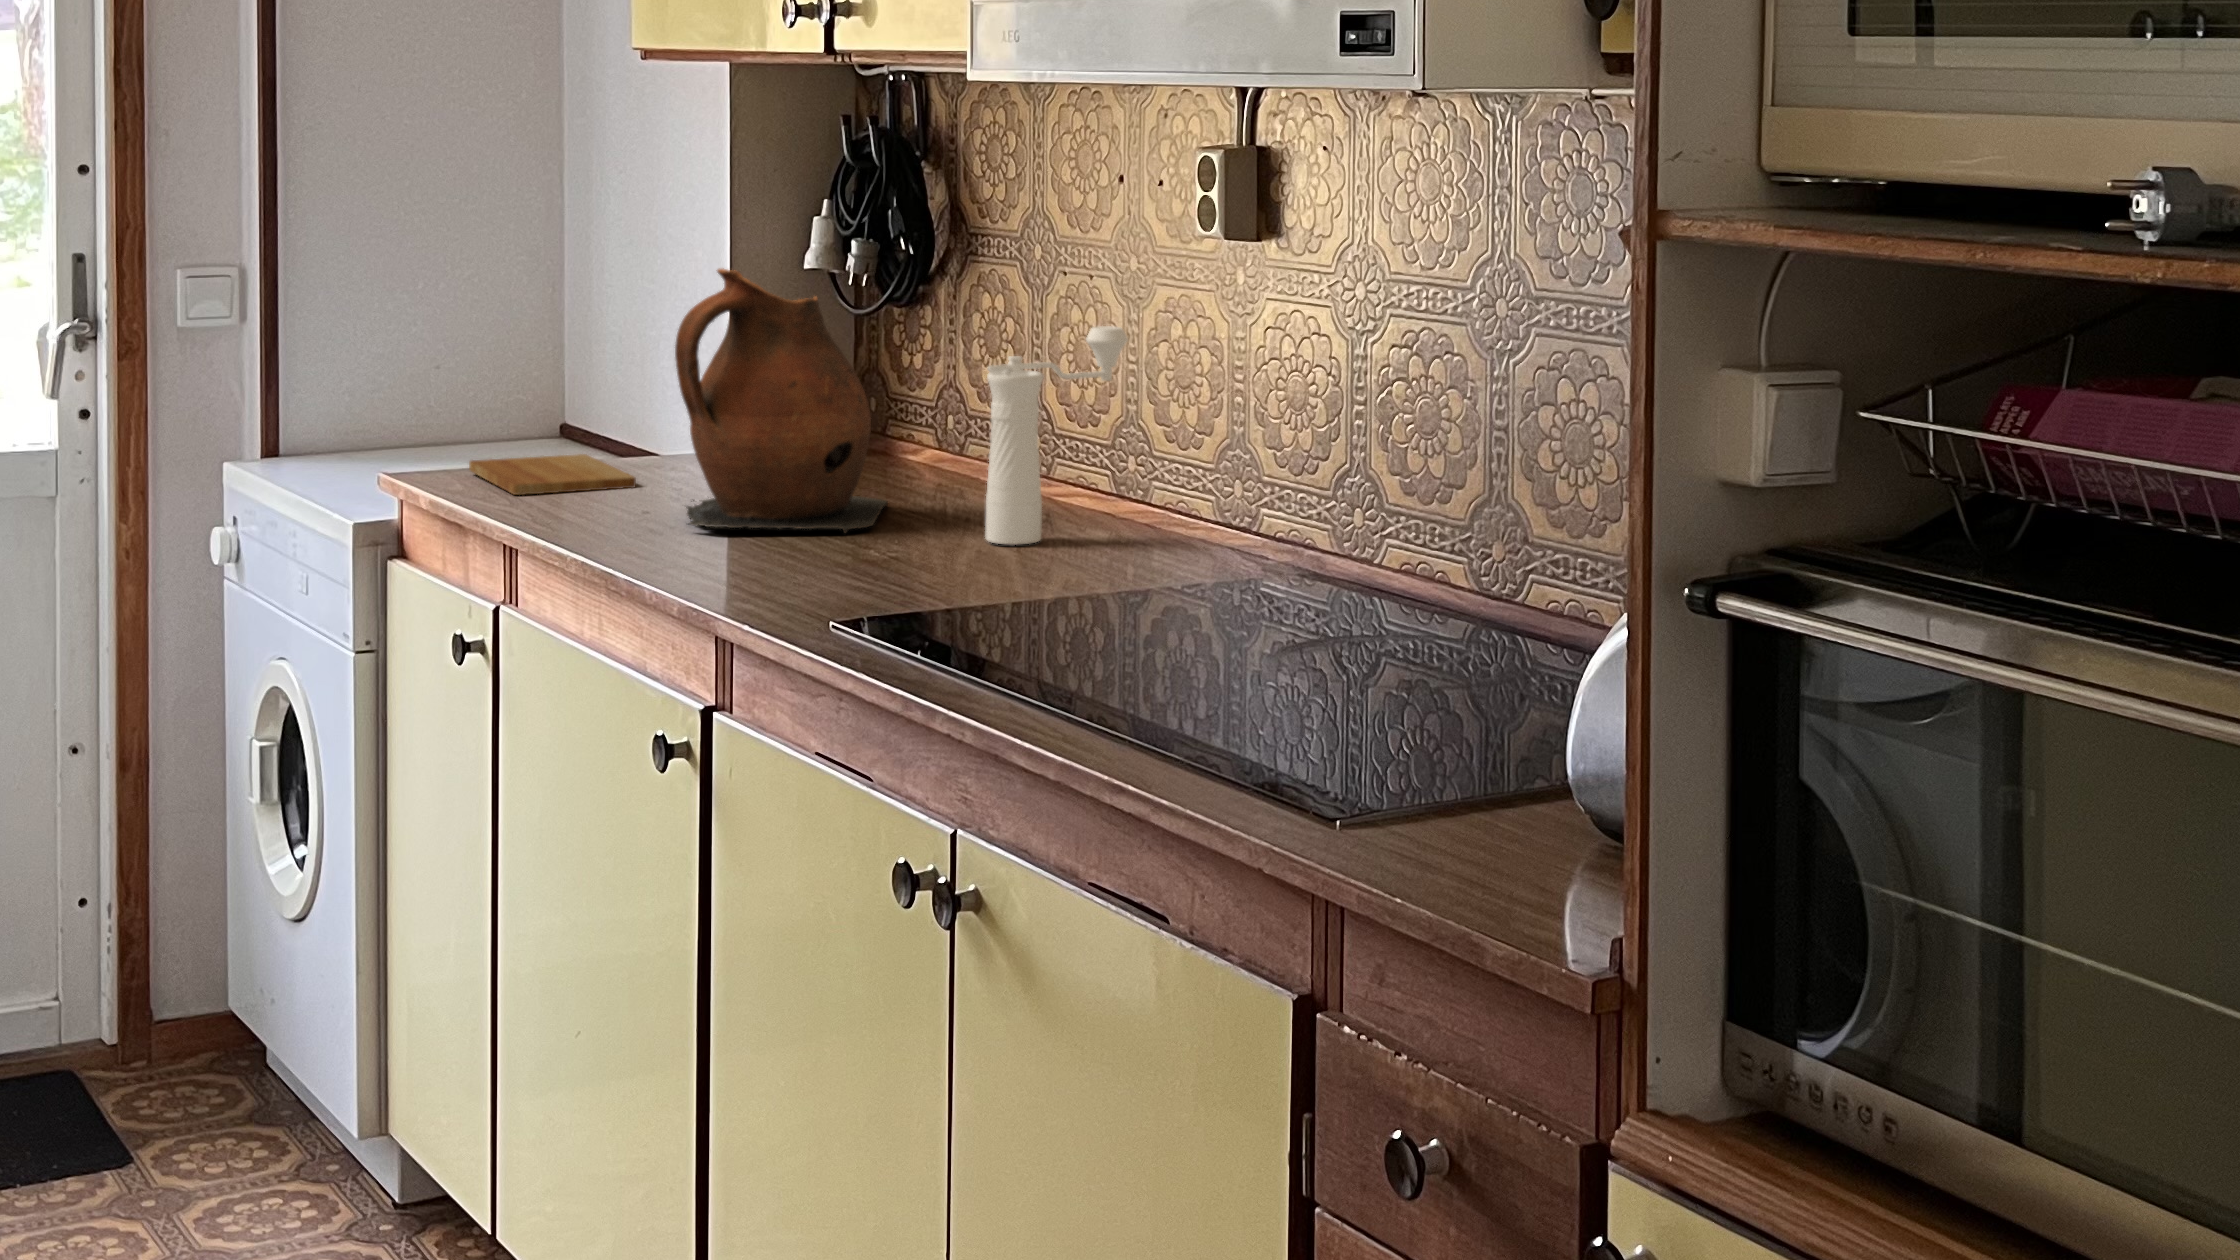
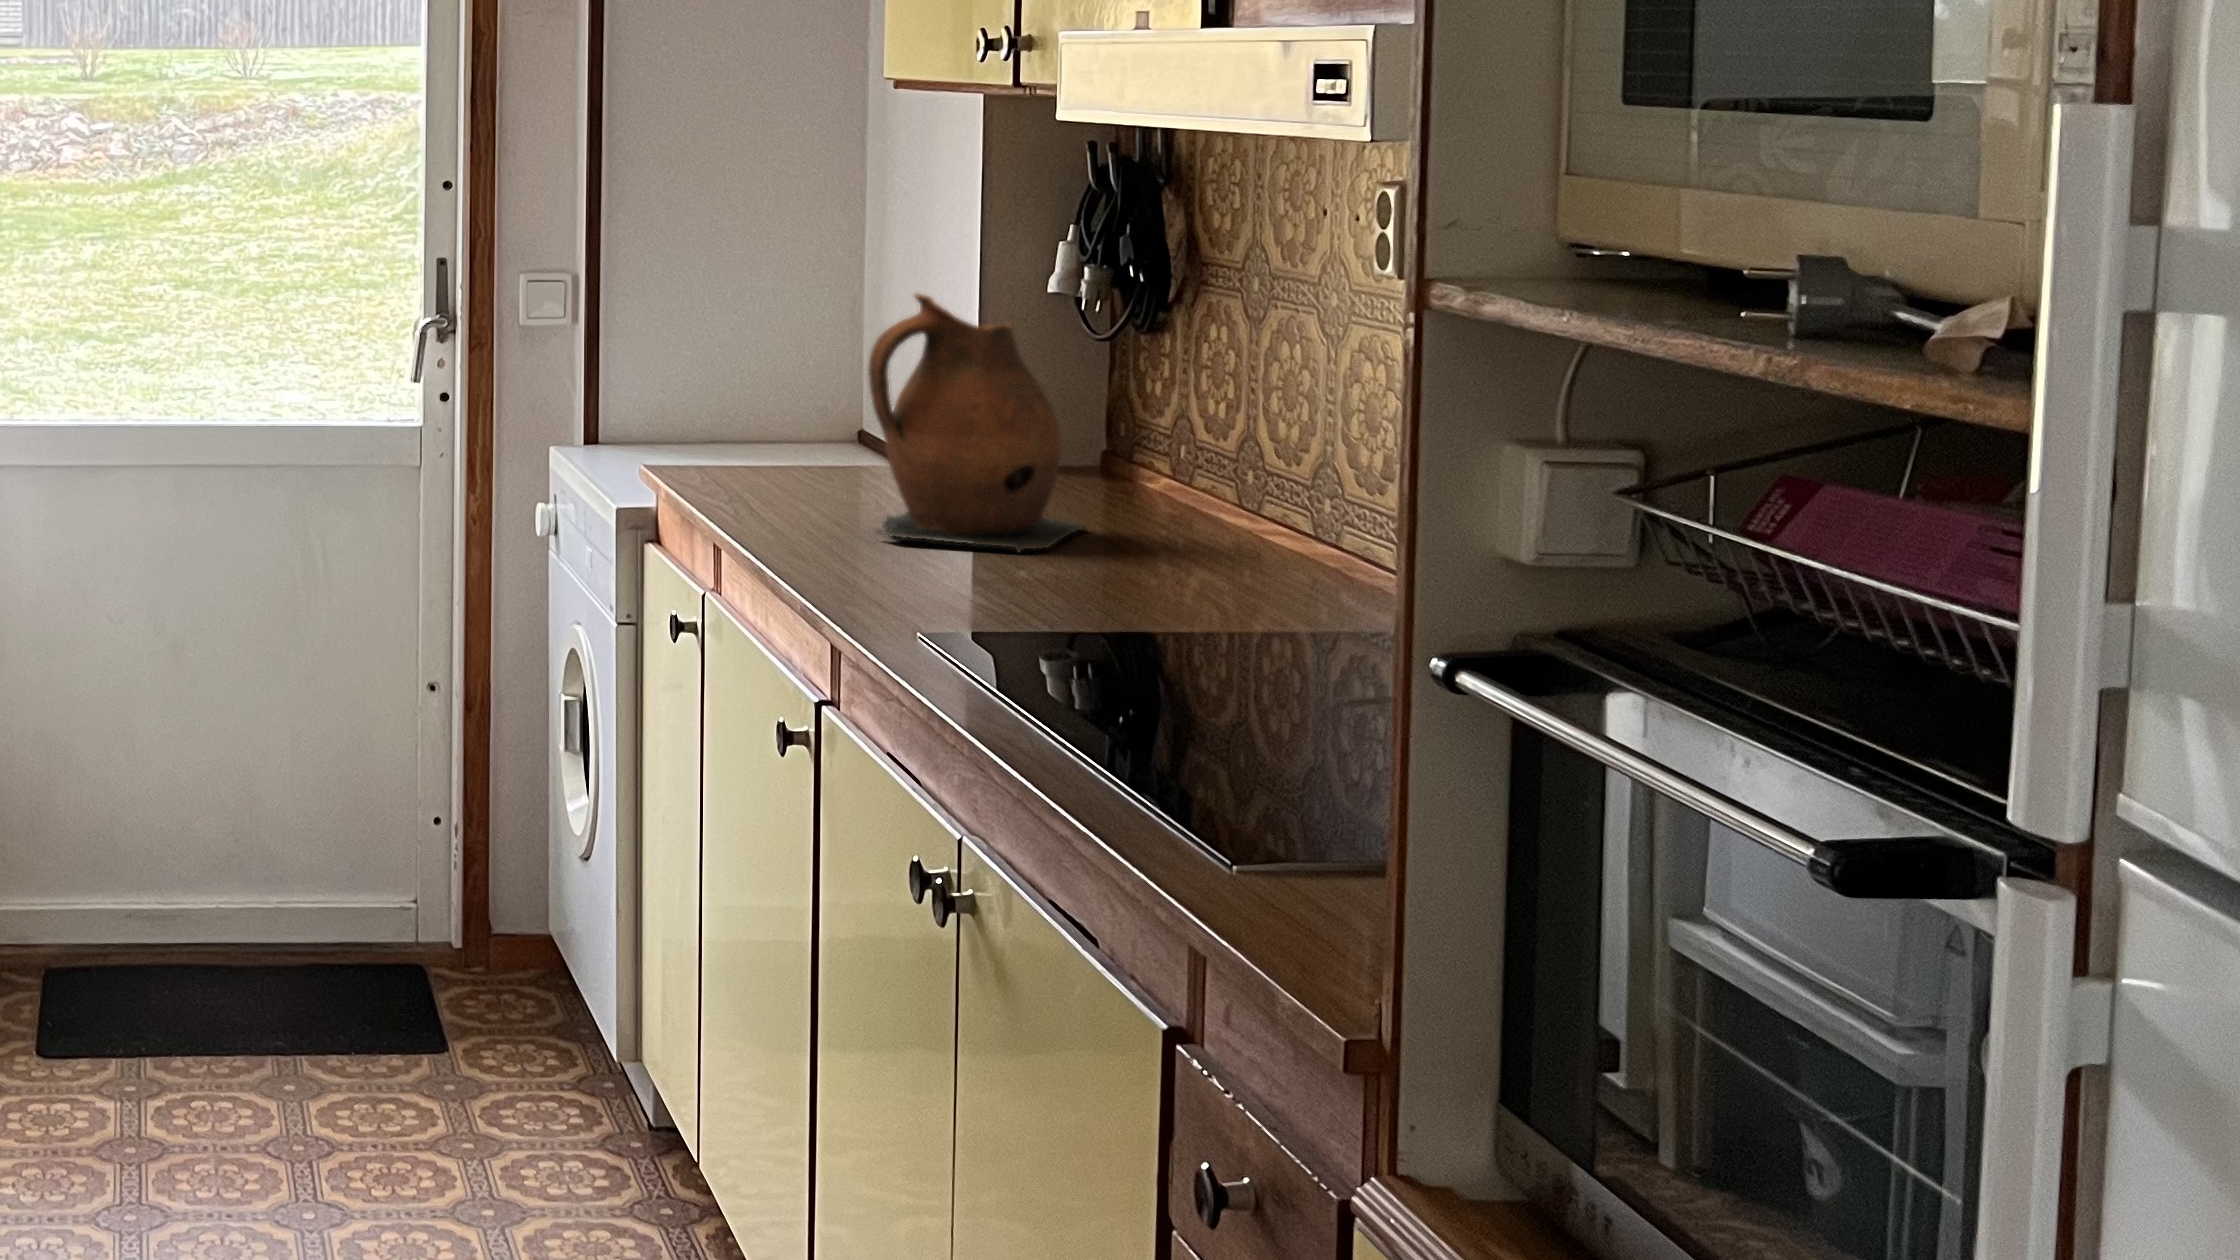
pepper mill: present [985,326,1128,545] -> none [1147,365,1309,577]
cutting board: present [469,454,636,495] -> none [733,461,870,496]

